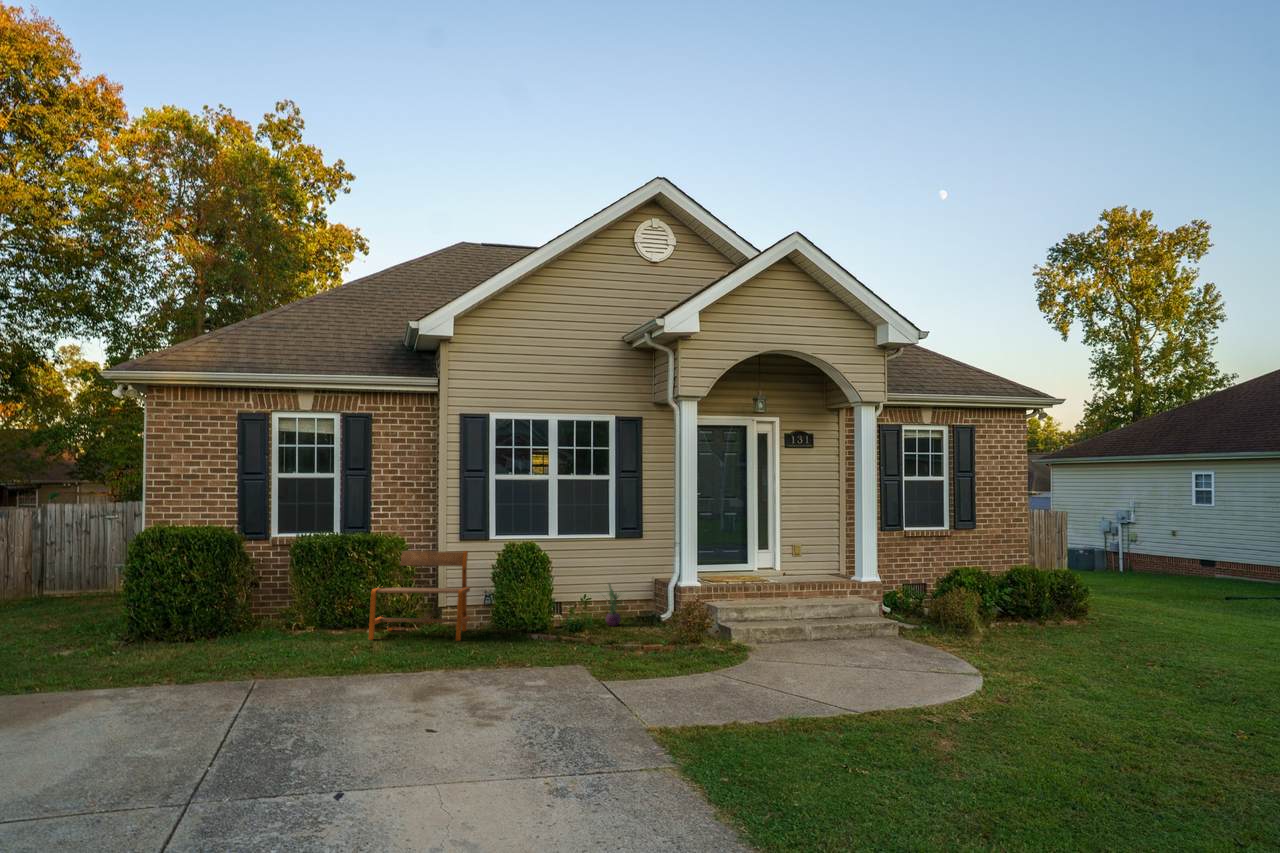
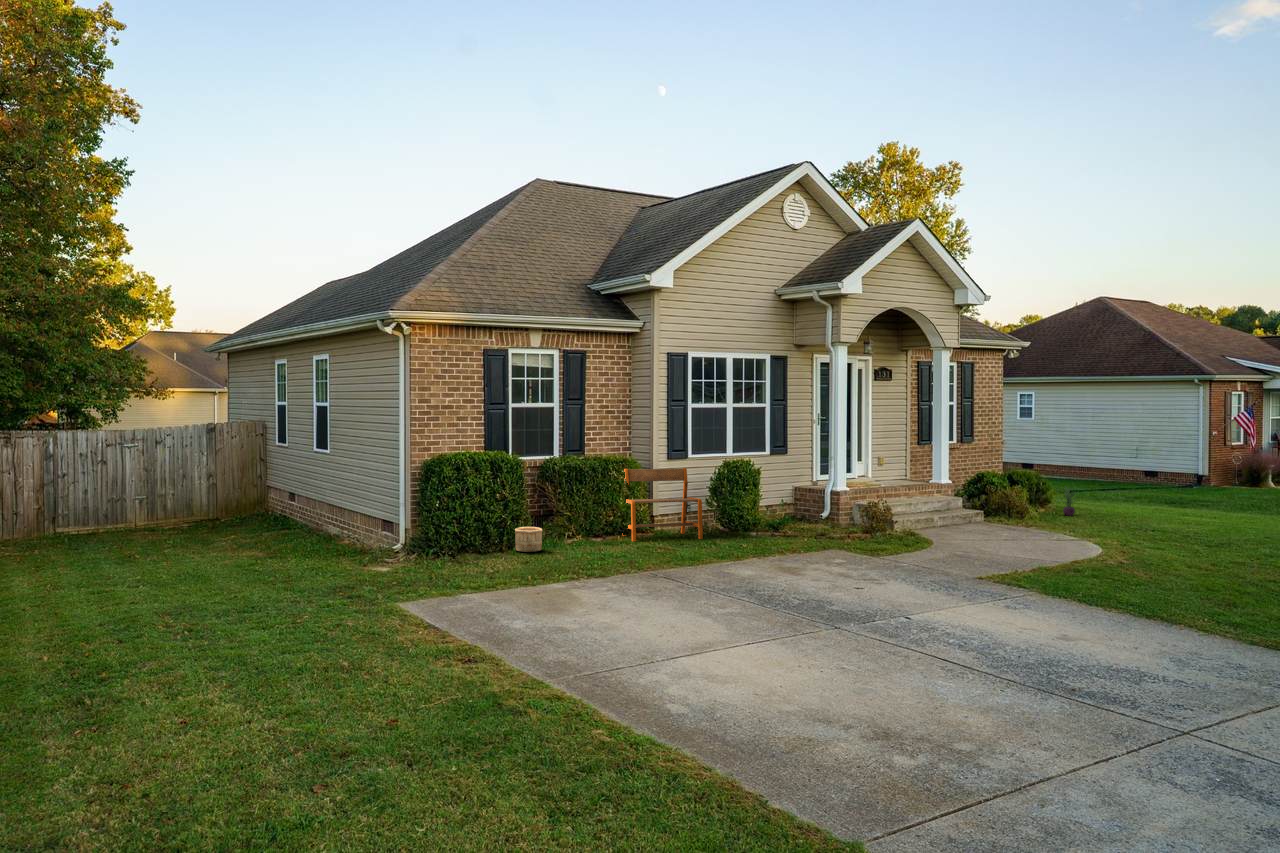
decorative plant: present [604,584,621,626] -> present [1058,487,1075,516]
wooden bucket: none [192,617,228,649] -> present [515,527,542,552]

